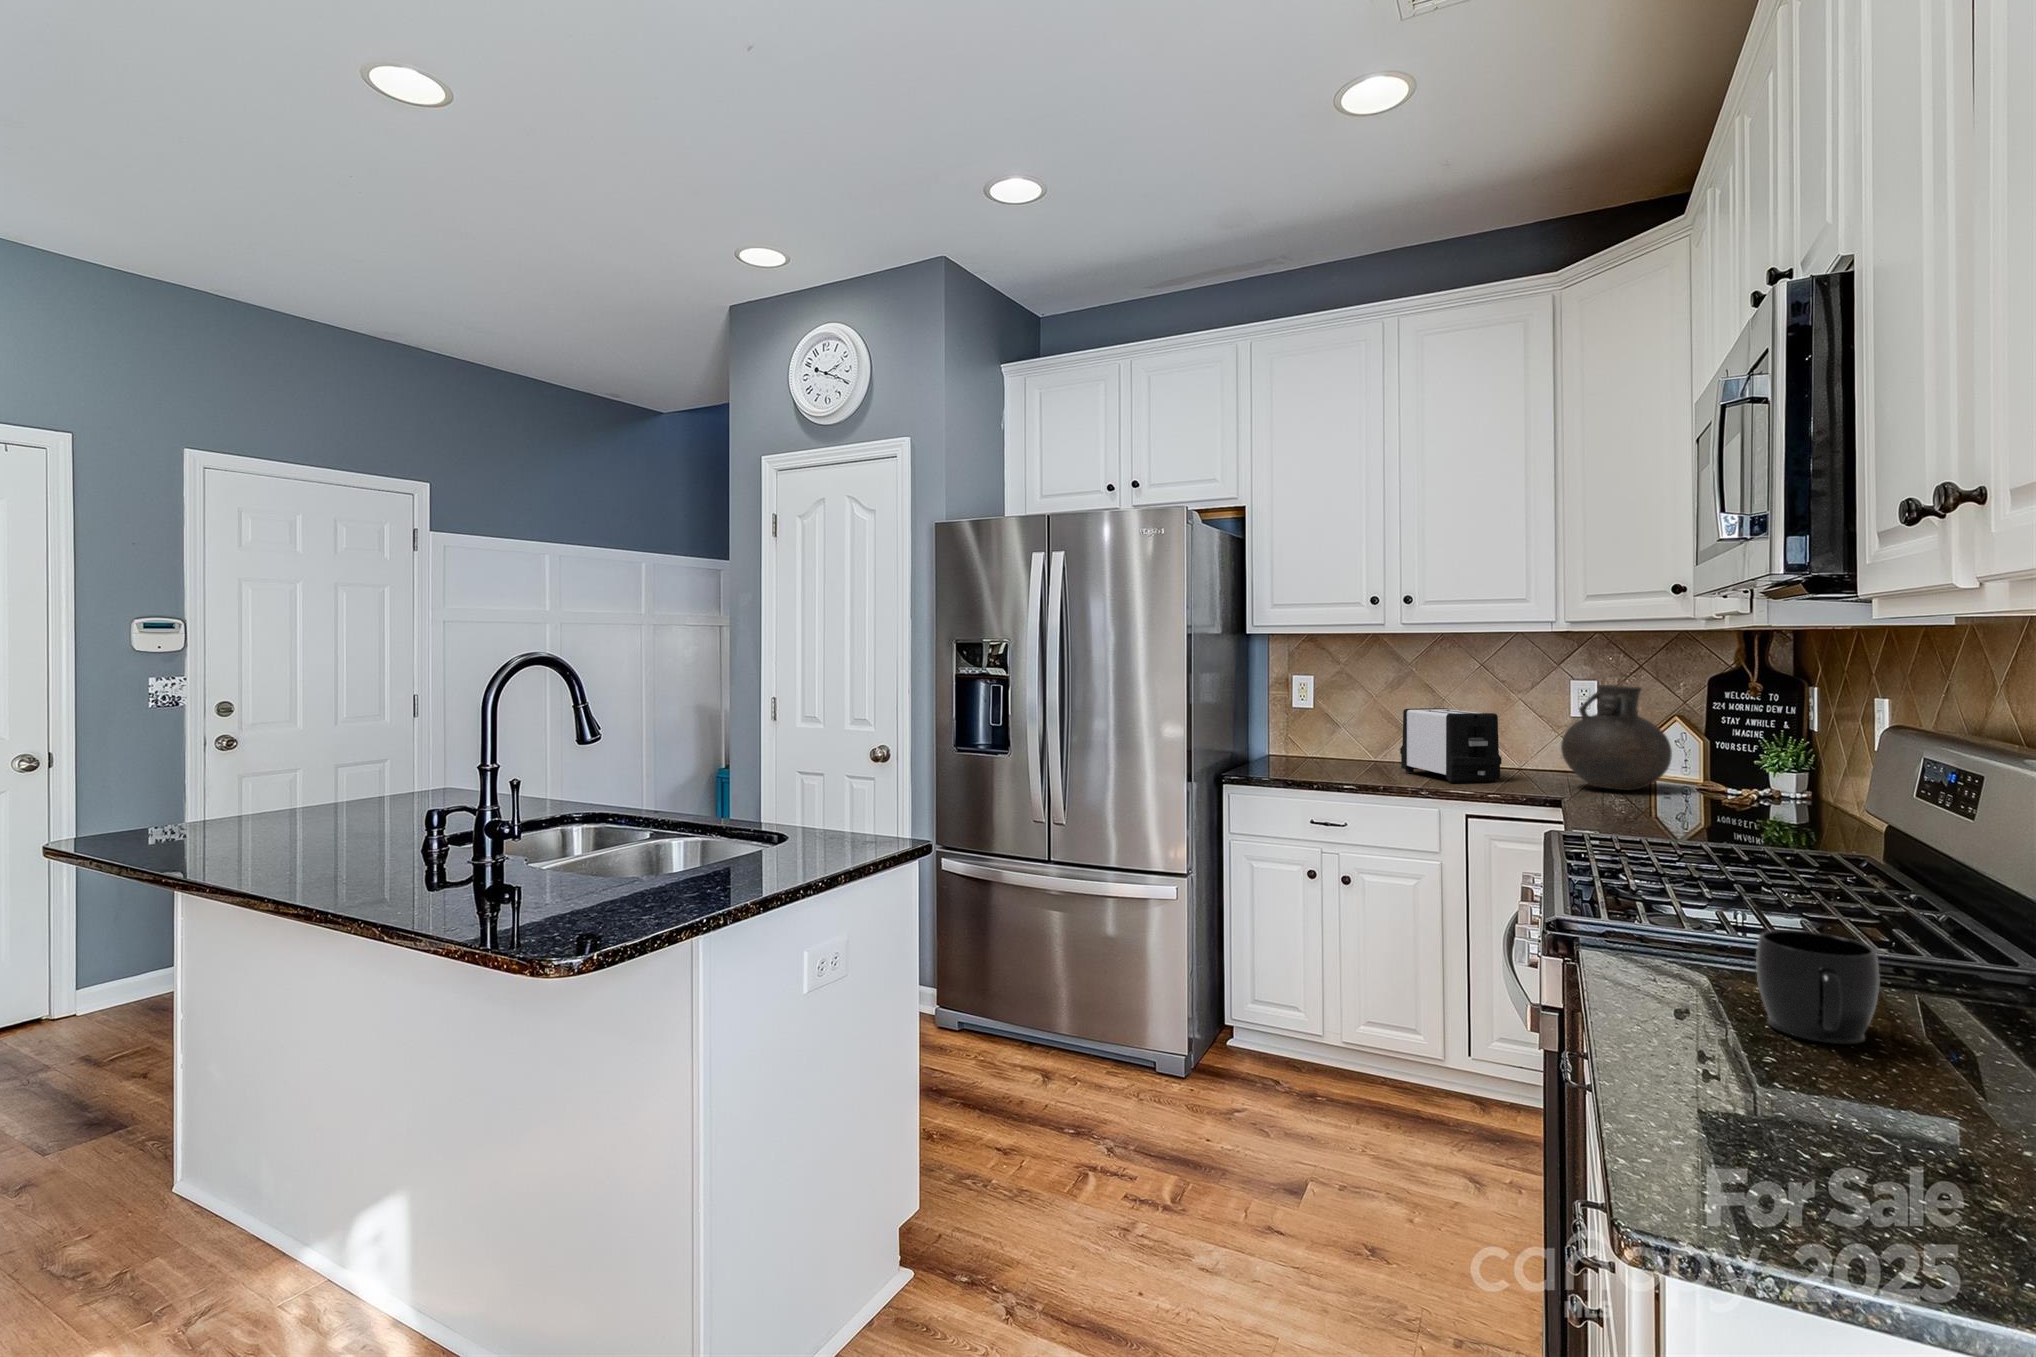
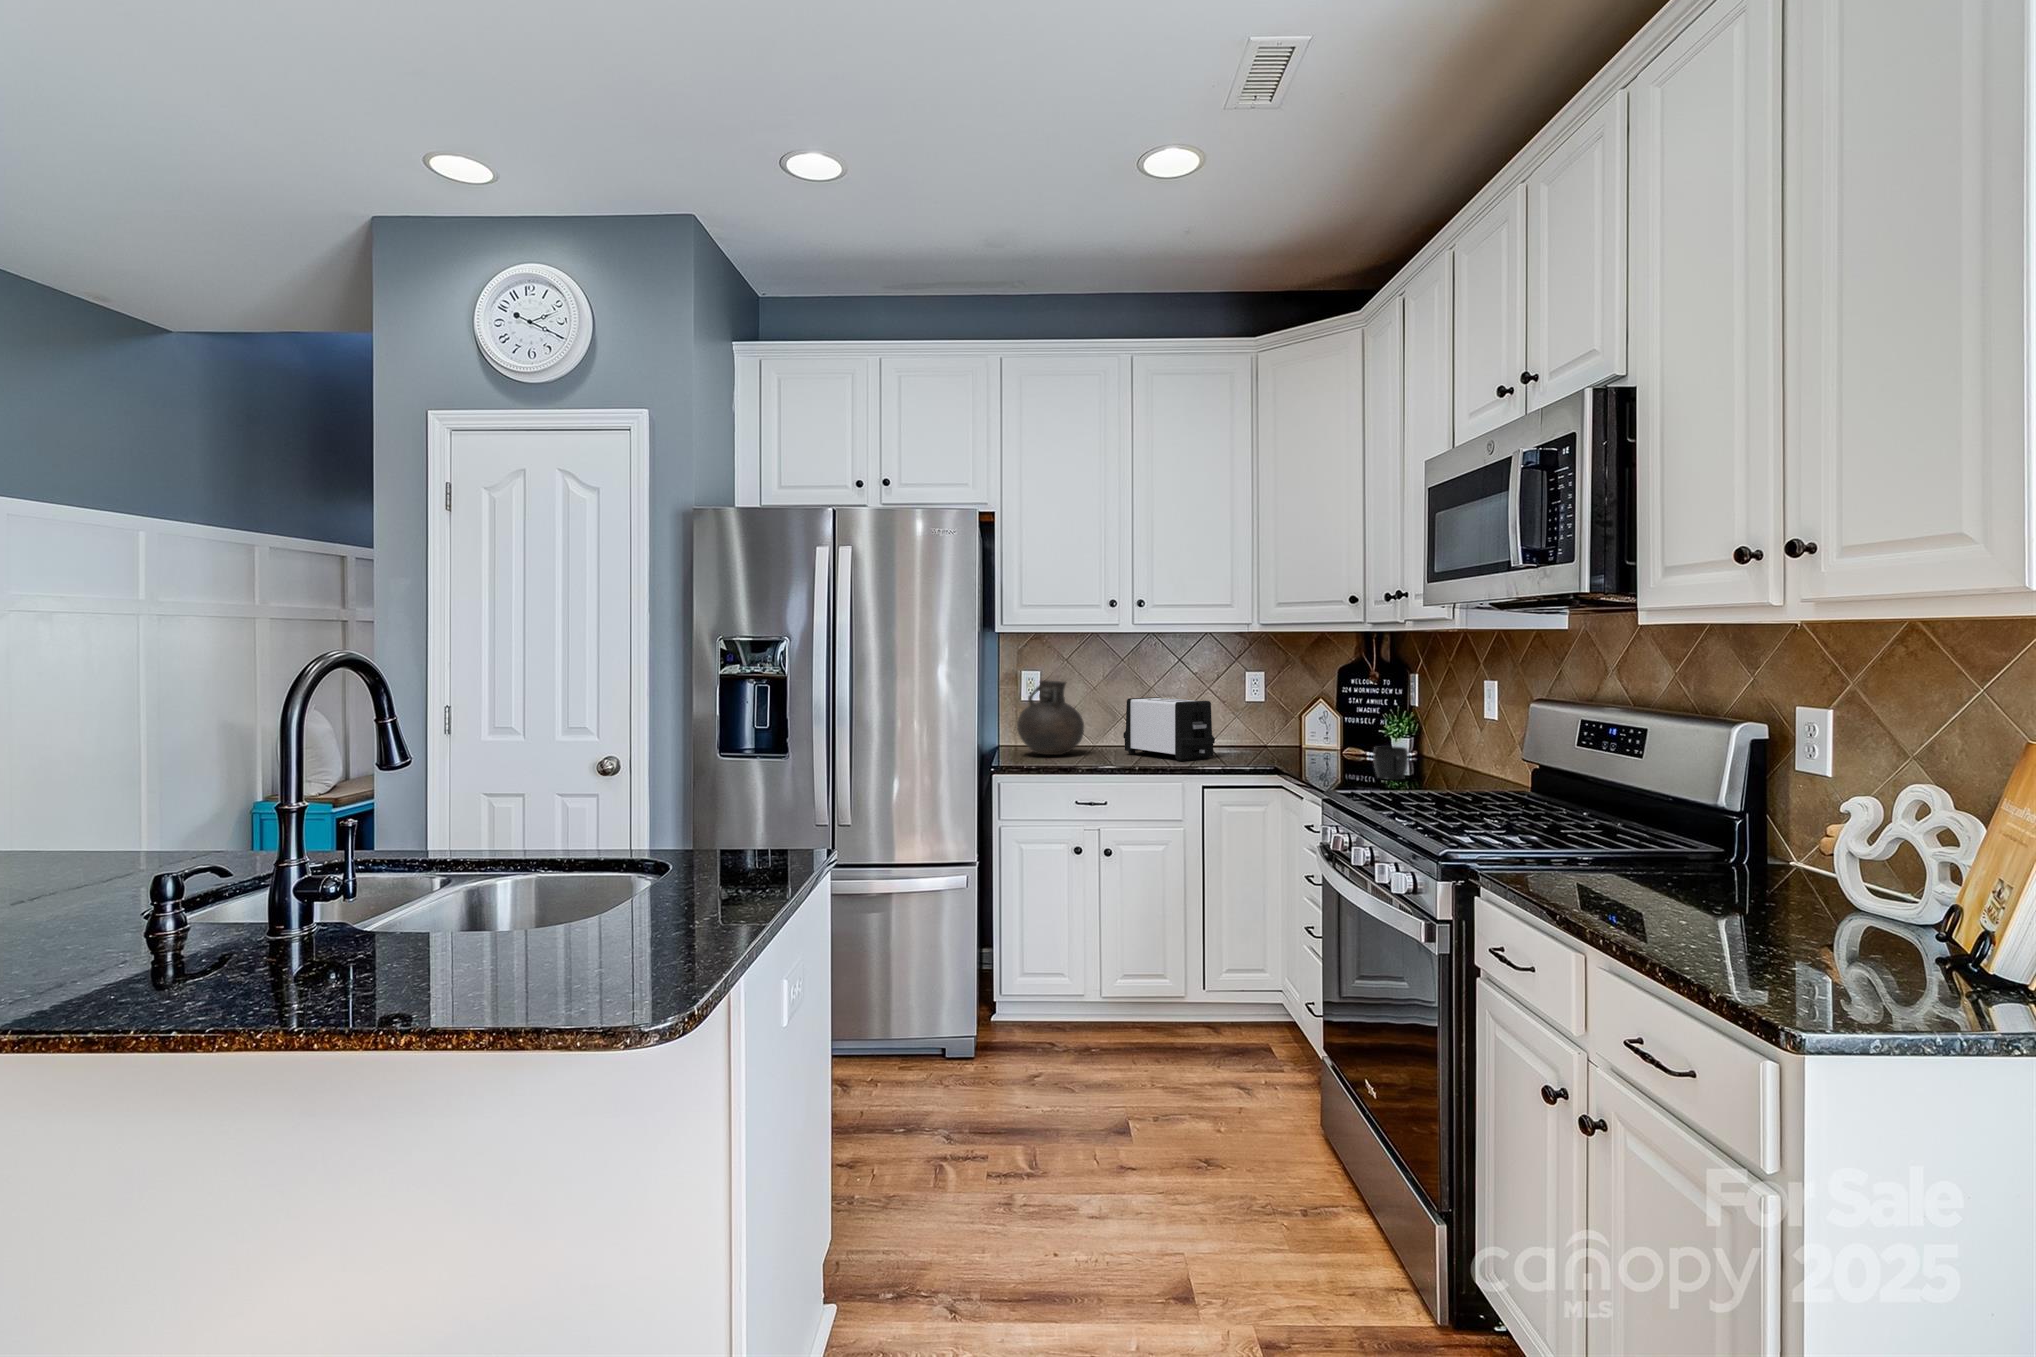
vase: present [1561,685,1672,790] -> present [1017,680,1084,755]
mug: present [1756,930,1879,1044] -> present [1373,746,1408,780]

